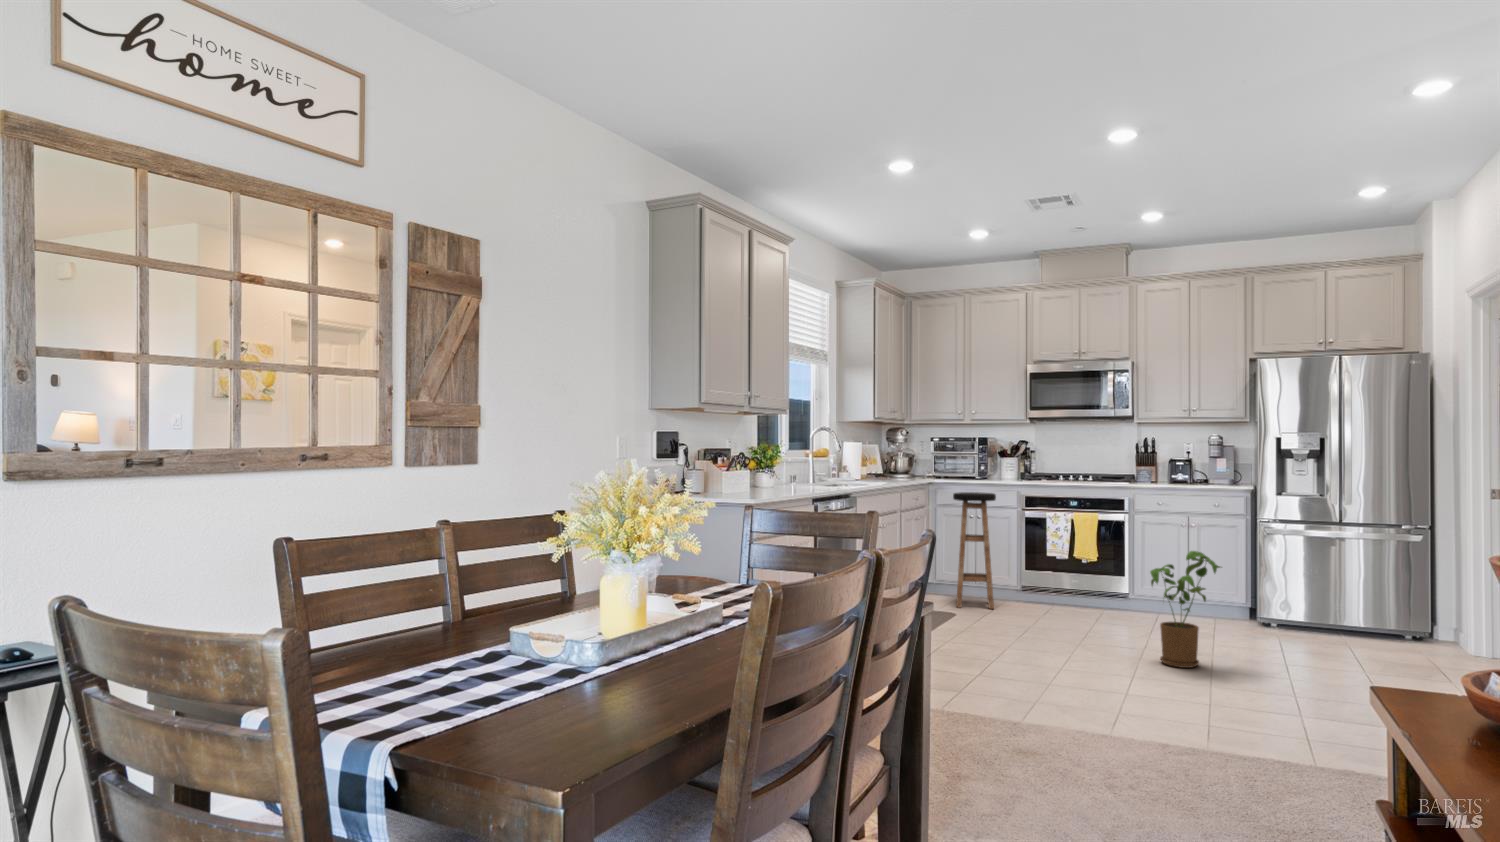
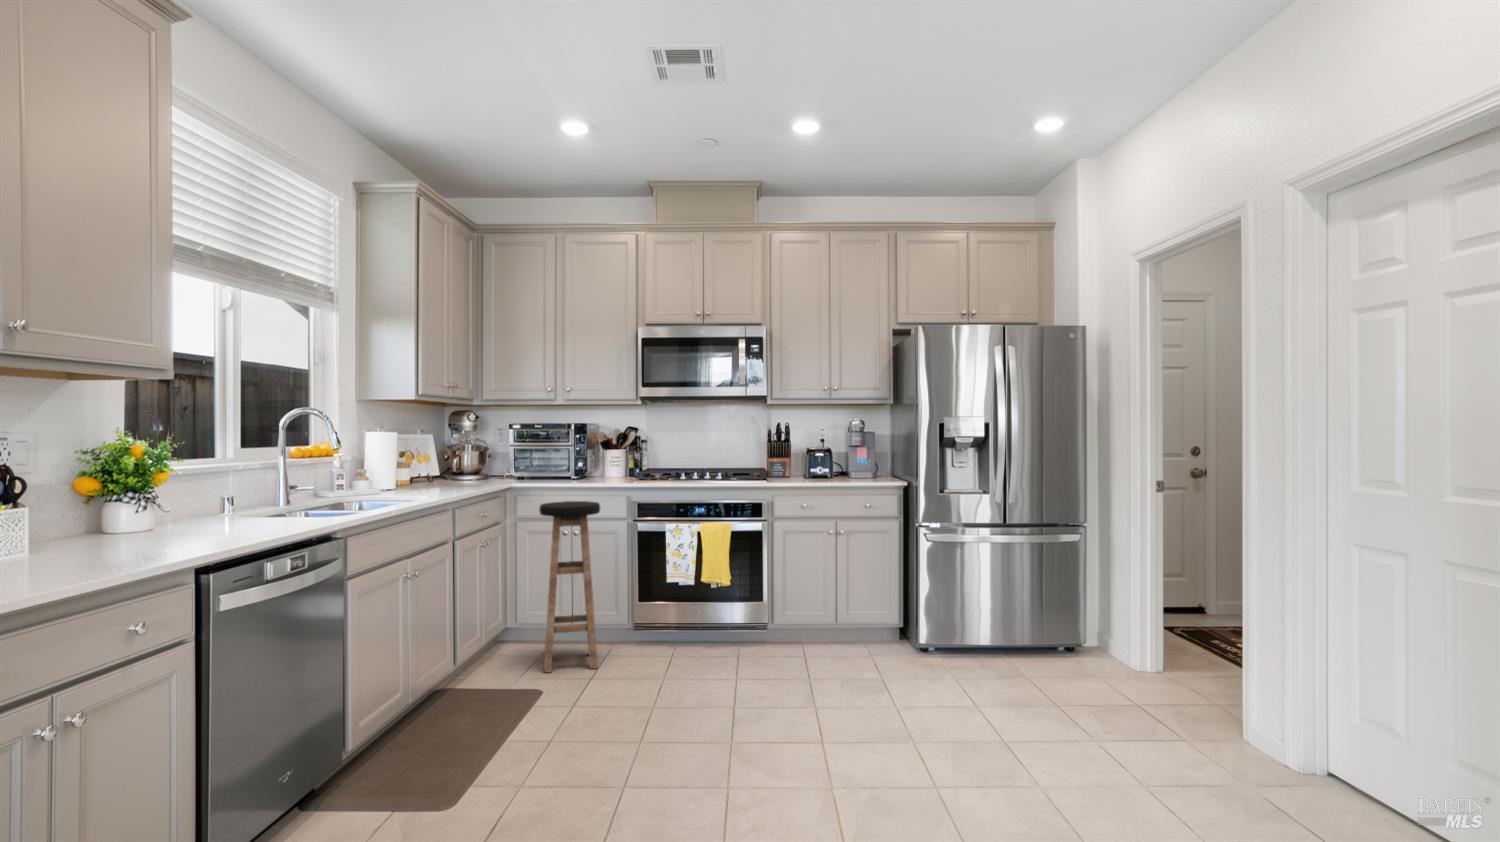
house plant: present [1150,551,1220,668] -> none [832,592,928,772]

